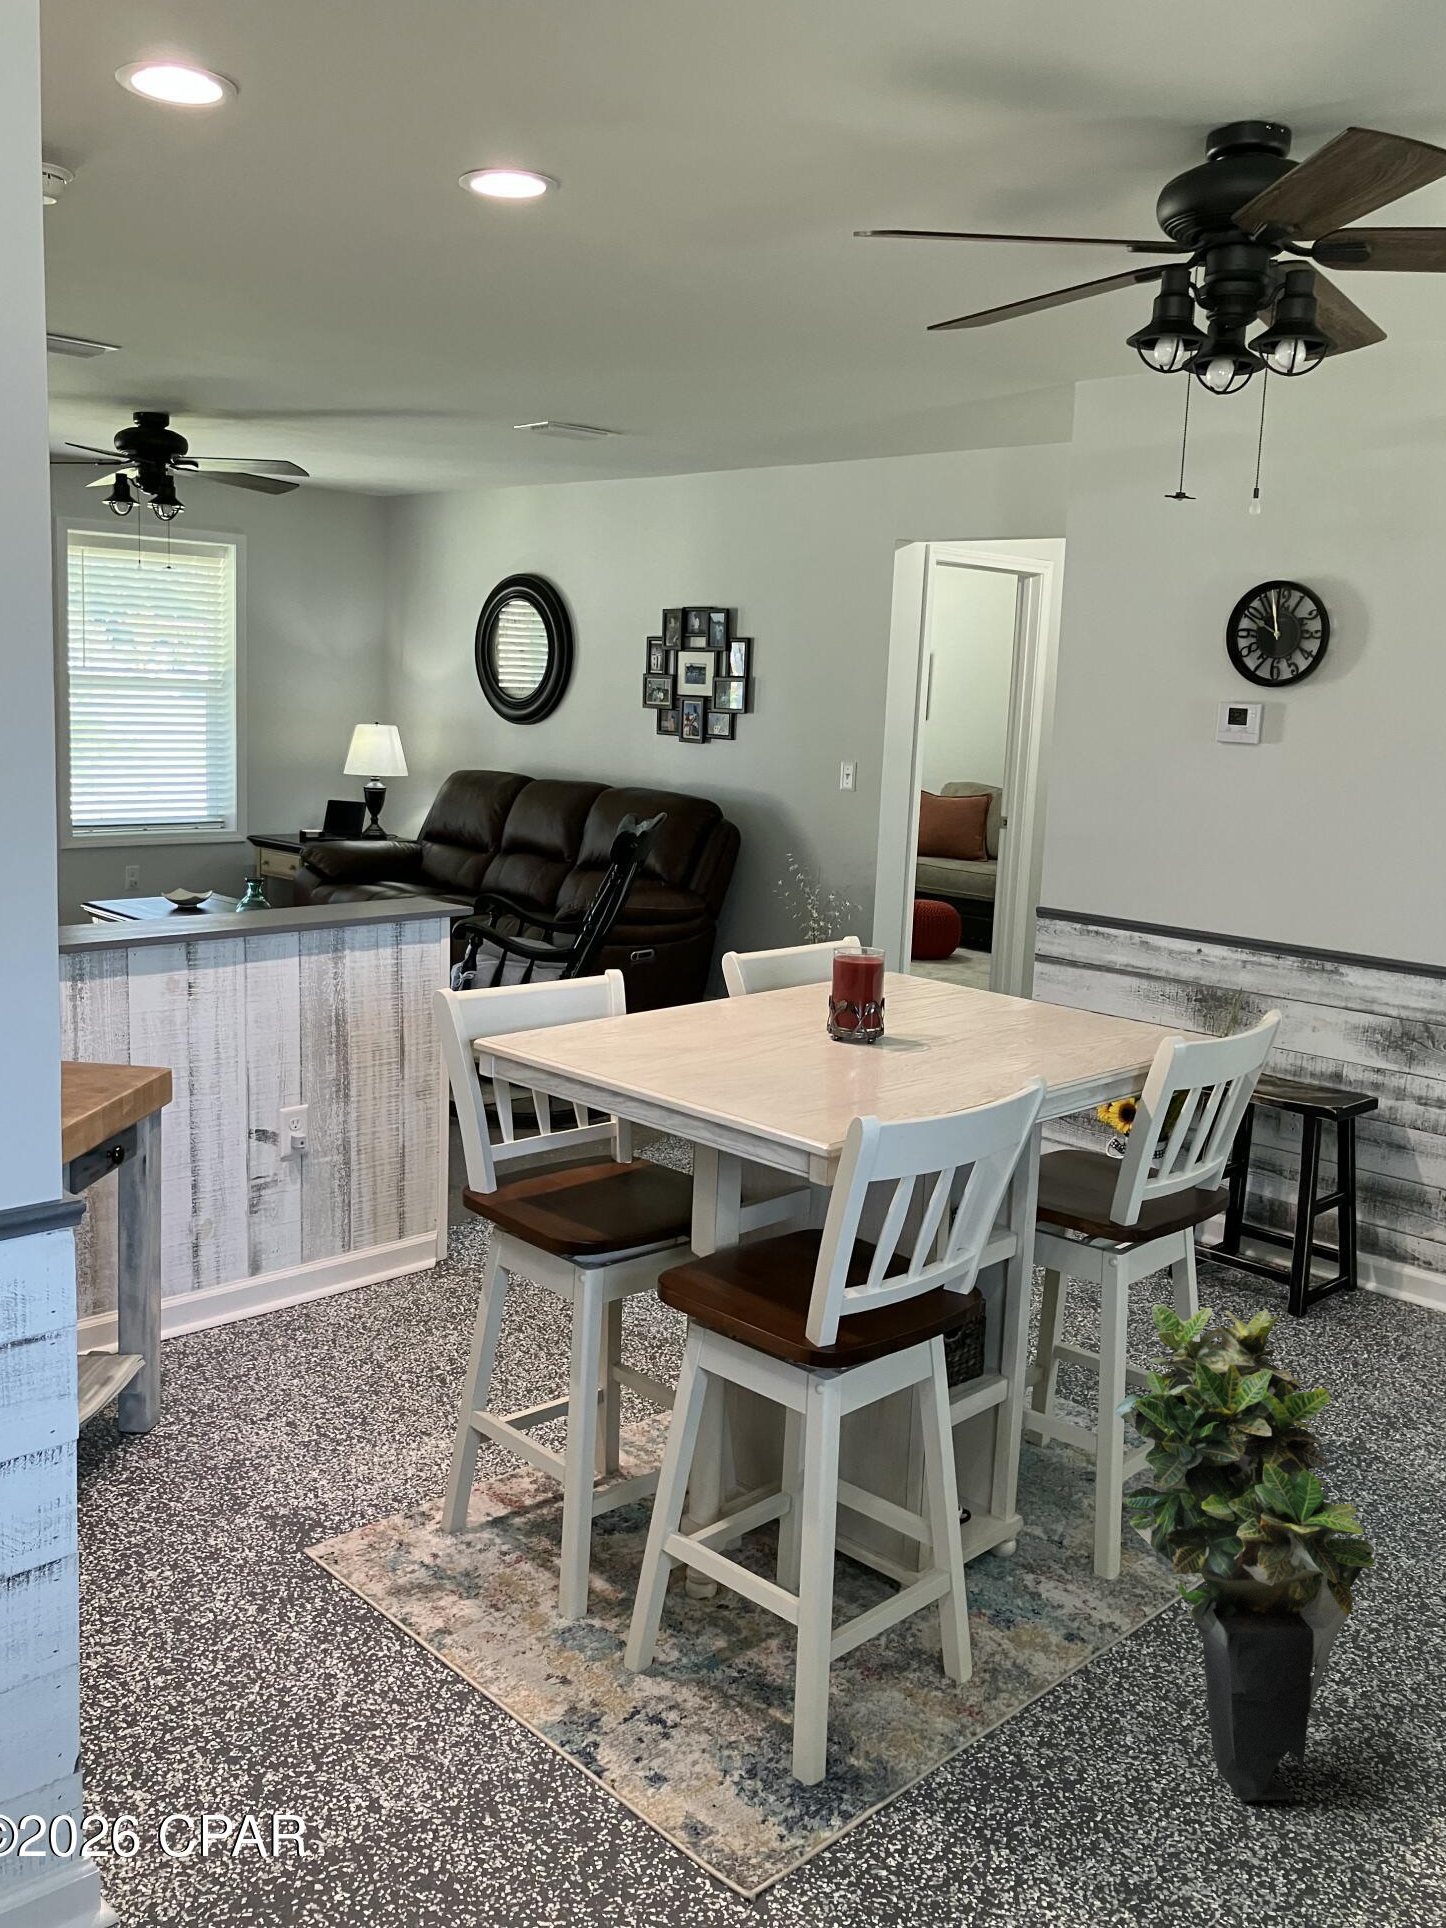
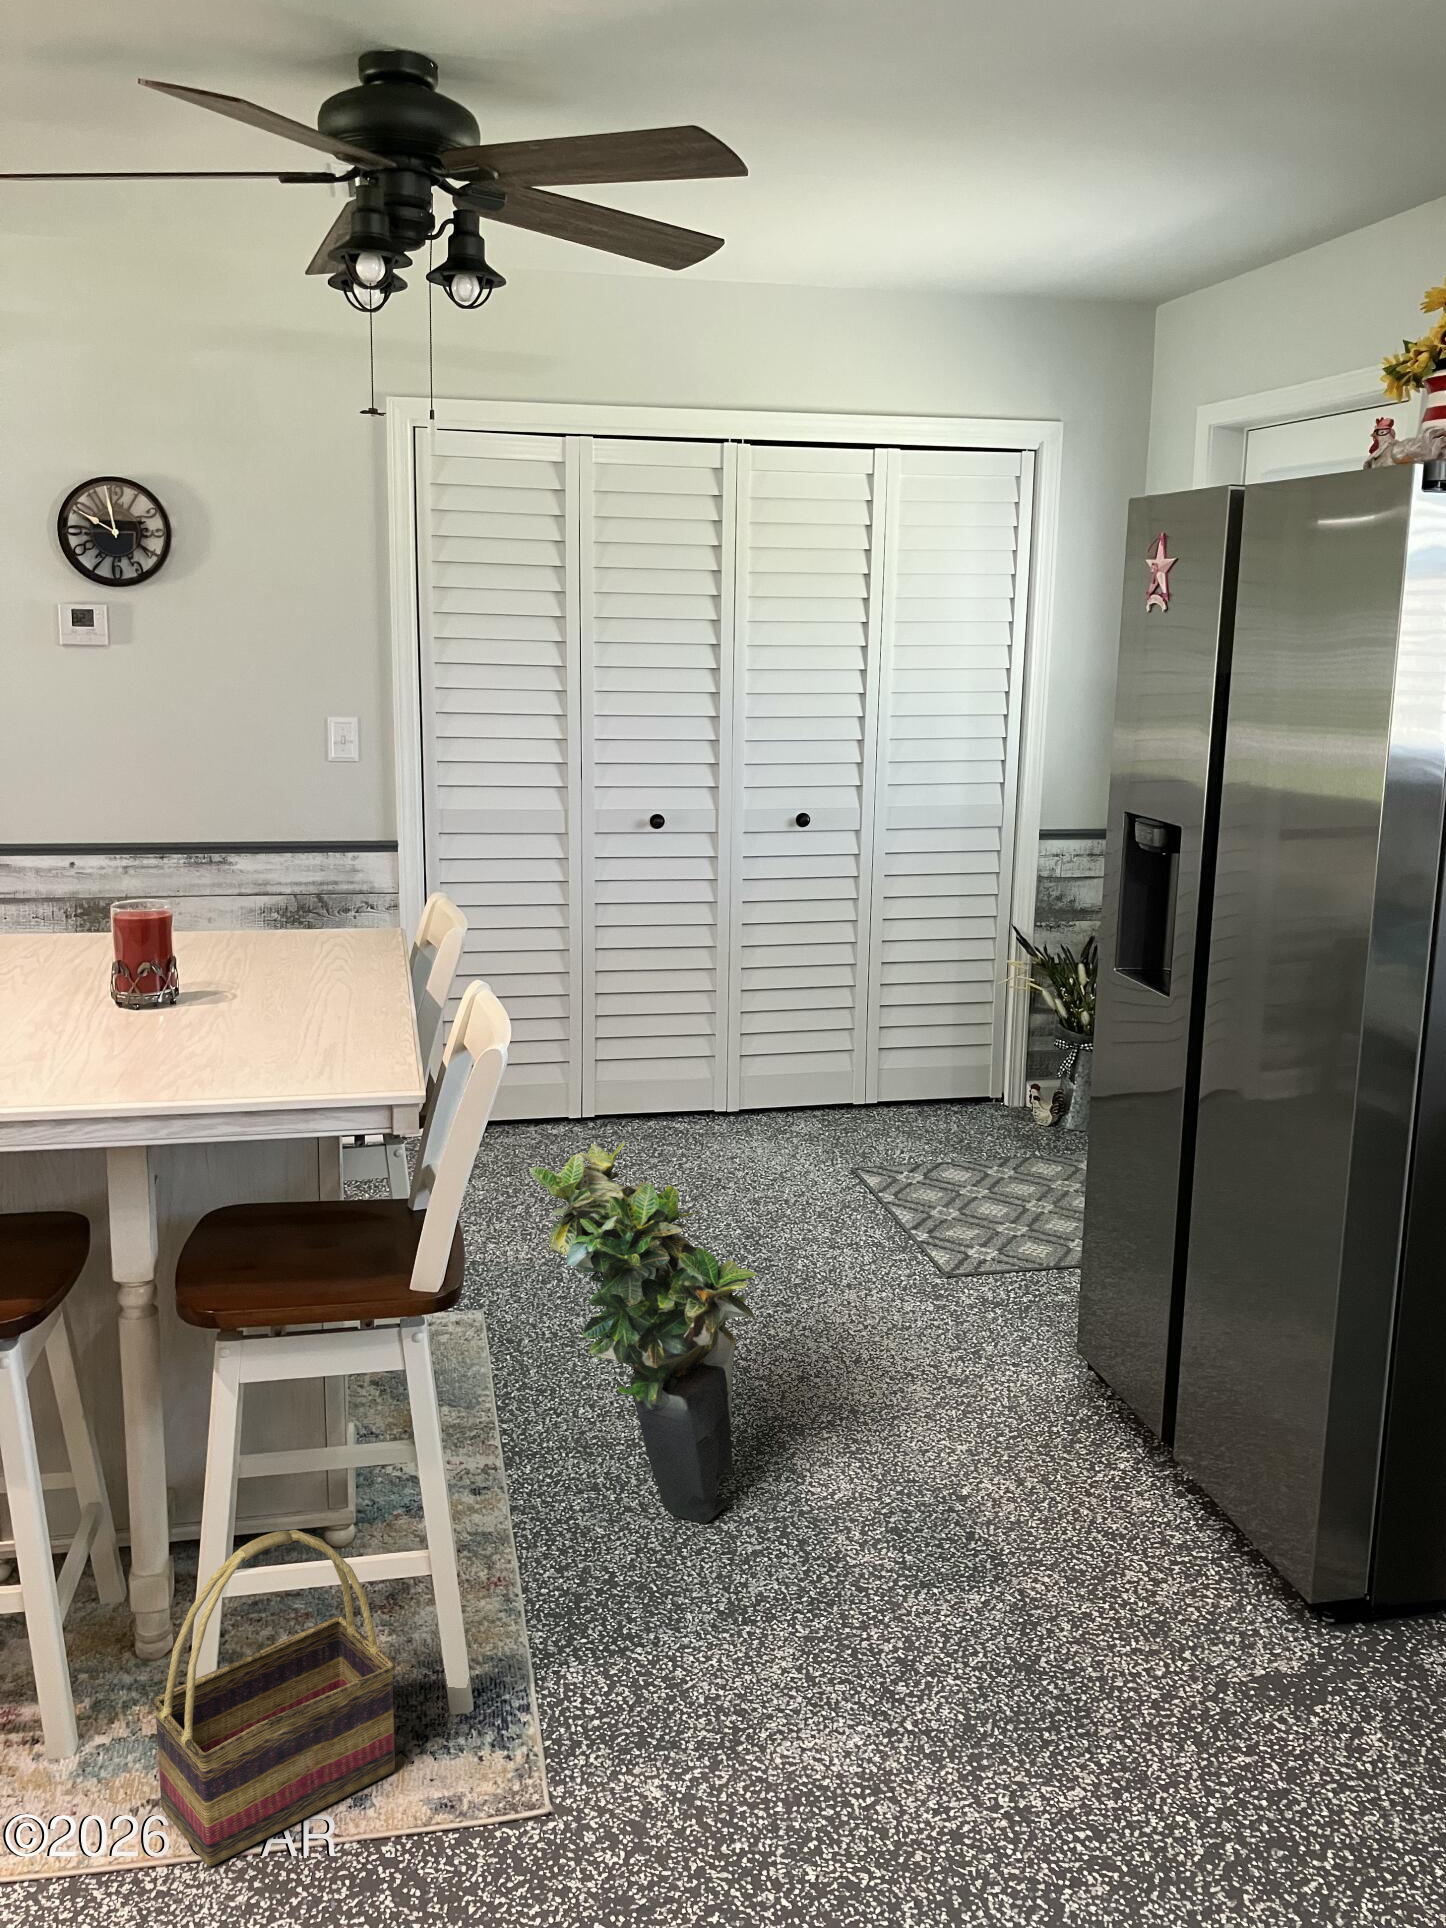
basket: none [533,1492,741,1778] -> present [151,1530,396,1867]

